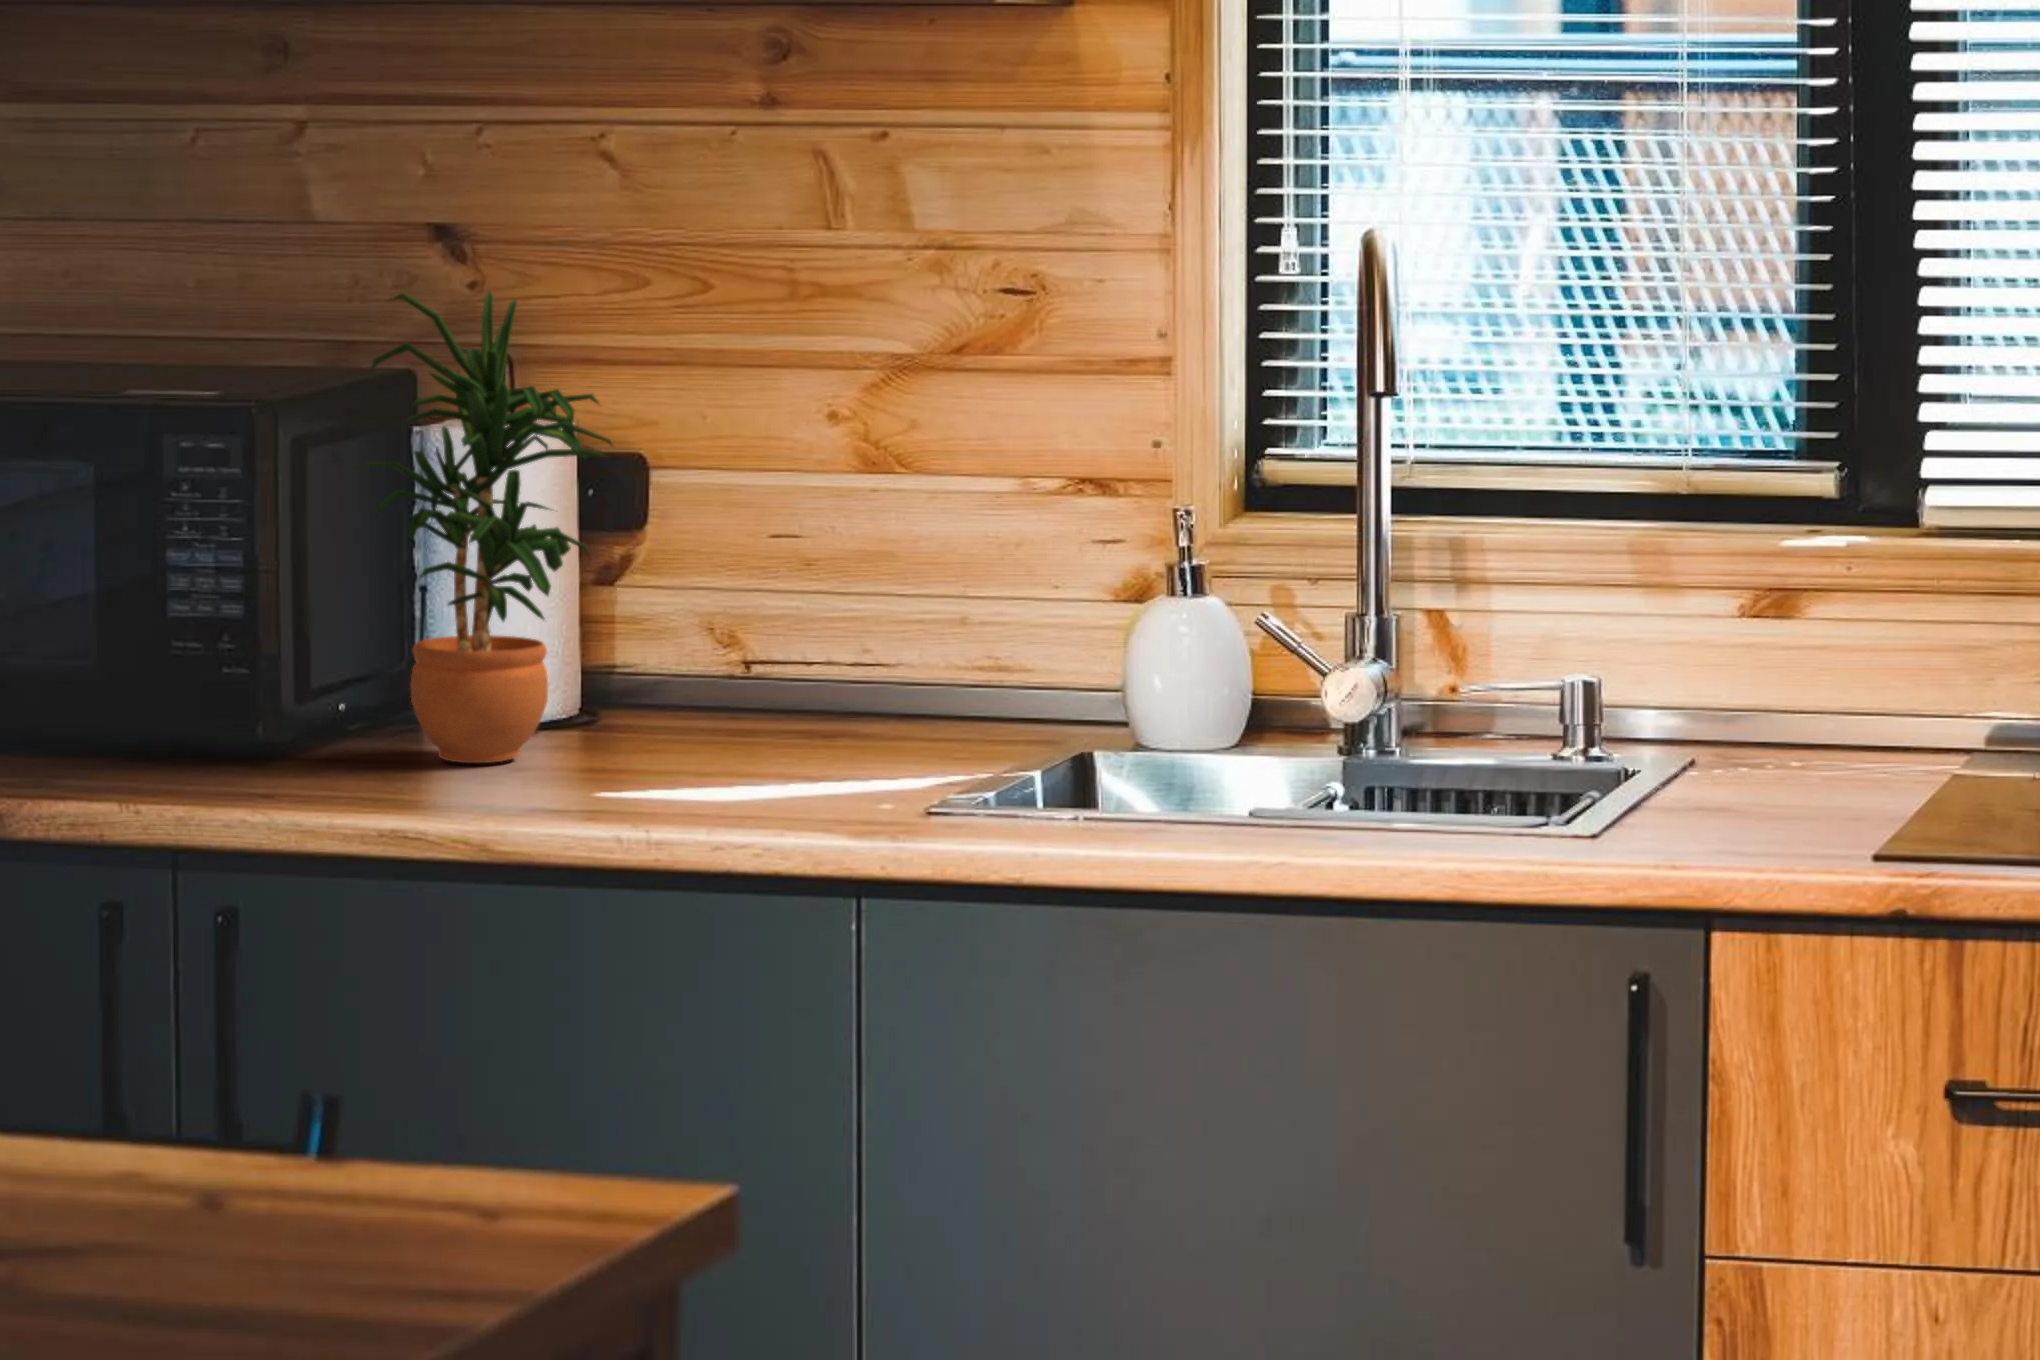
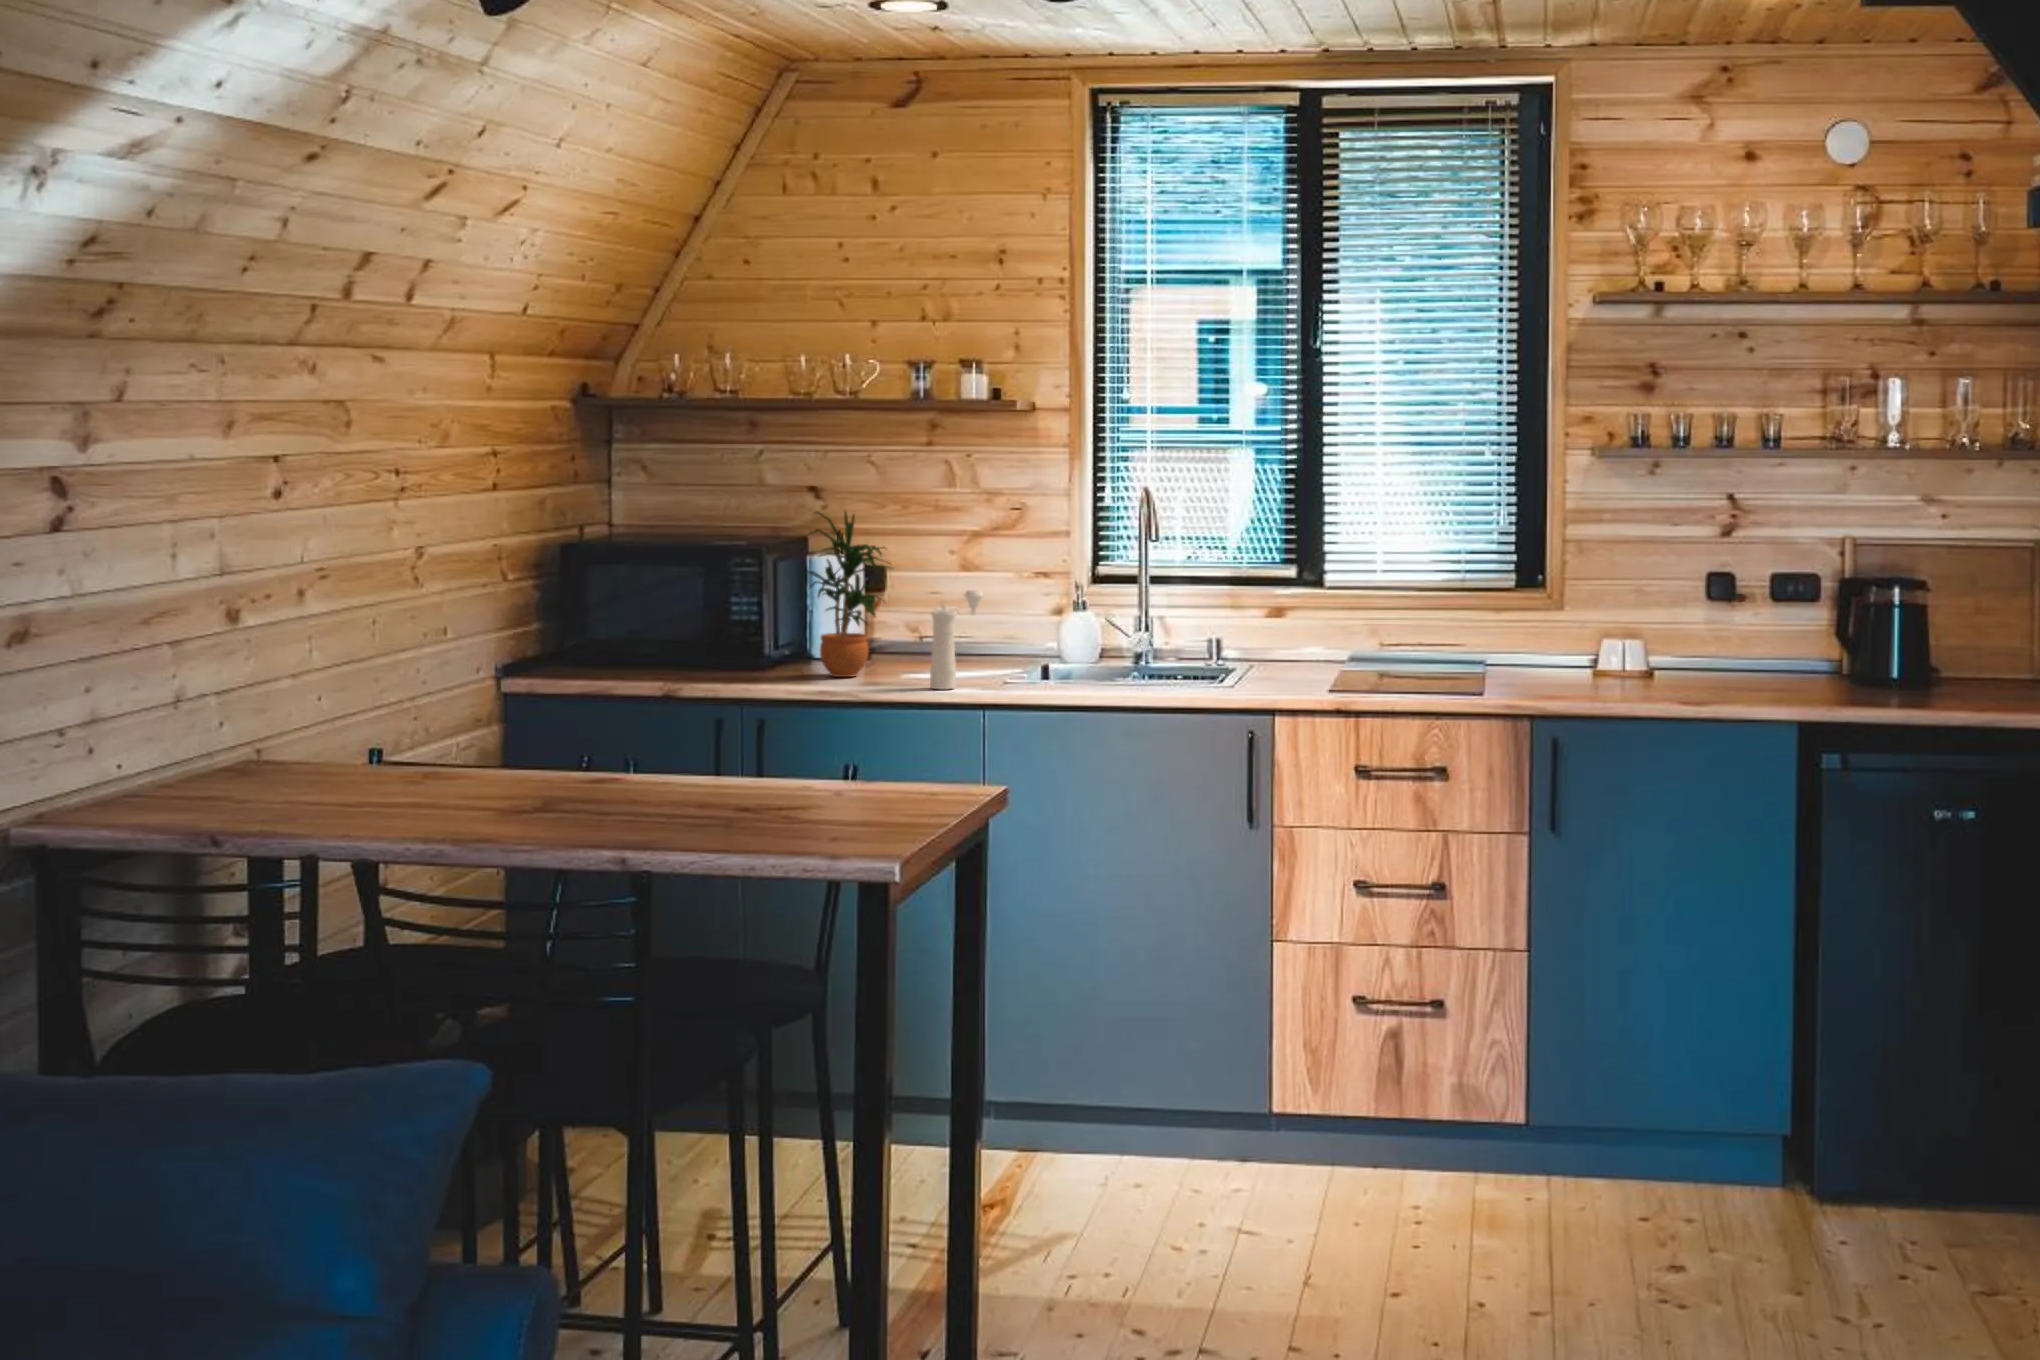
pepper mill: none [670,521,843,816] -> present [930,590,984,689]

